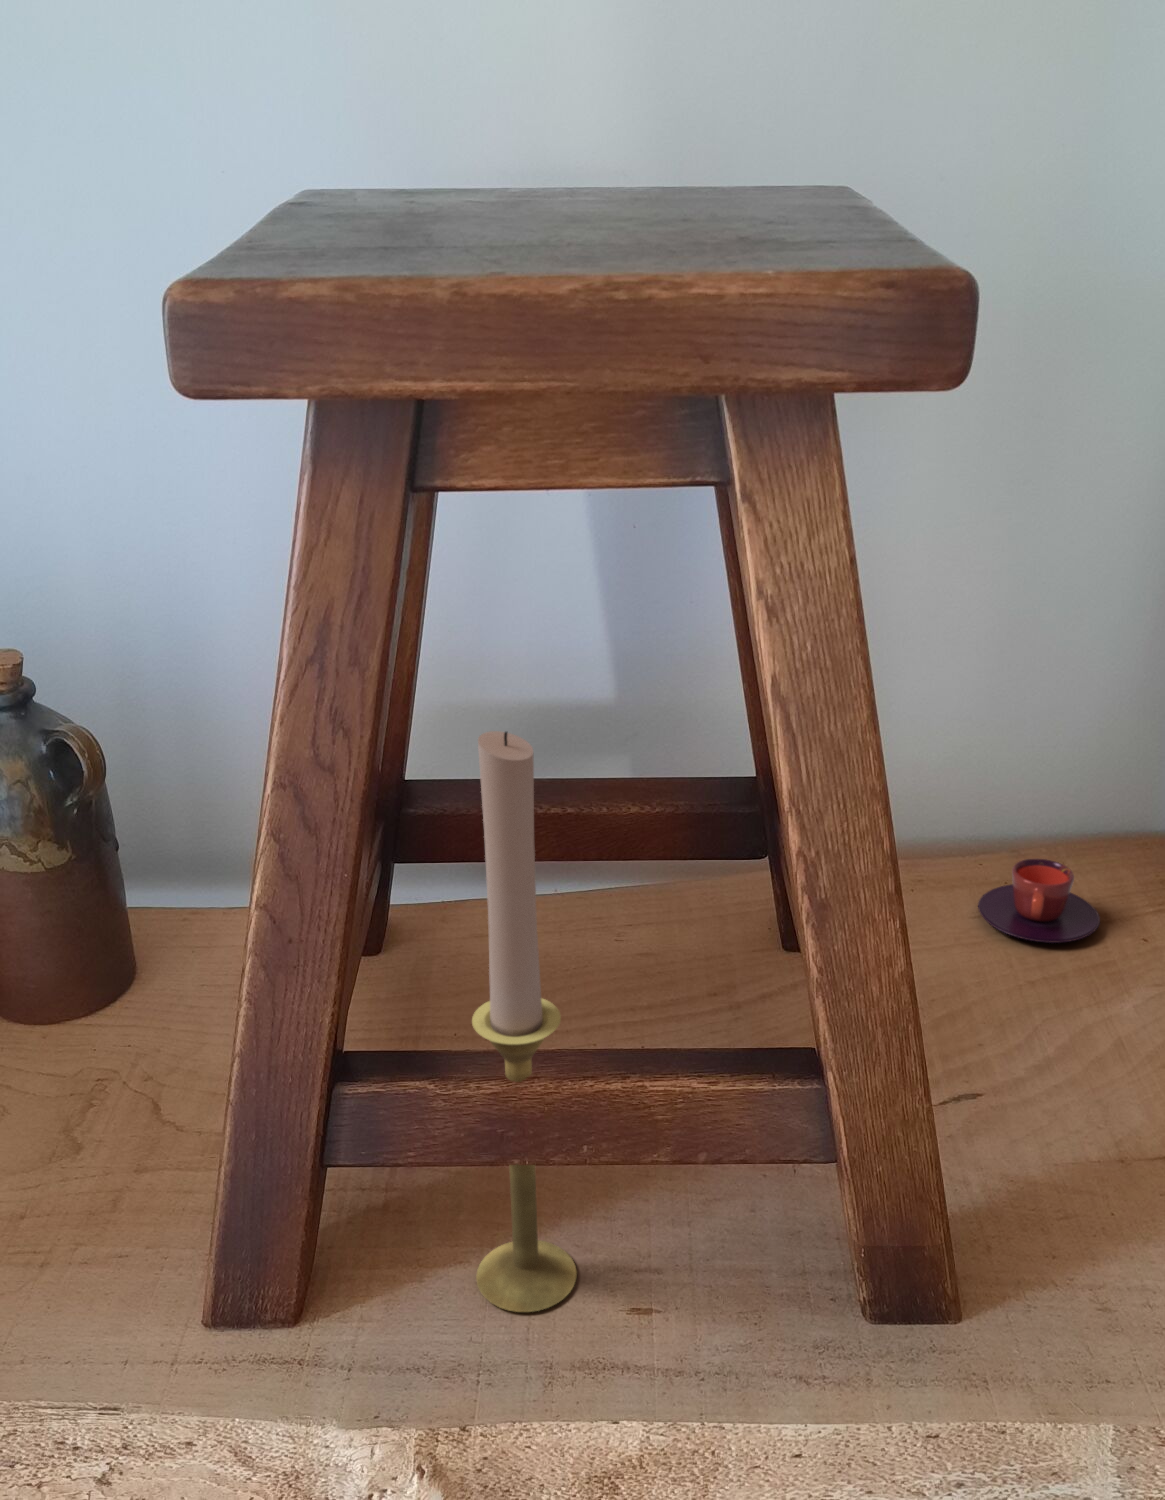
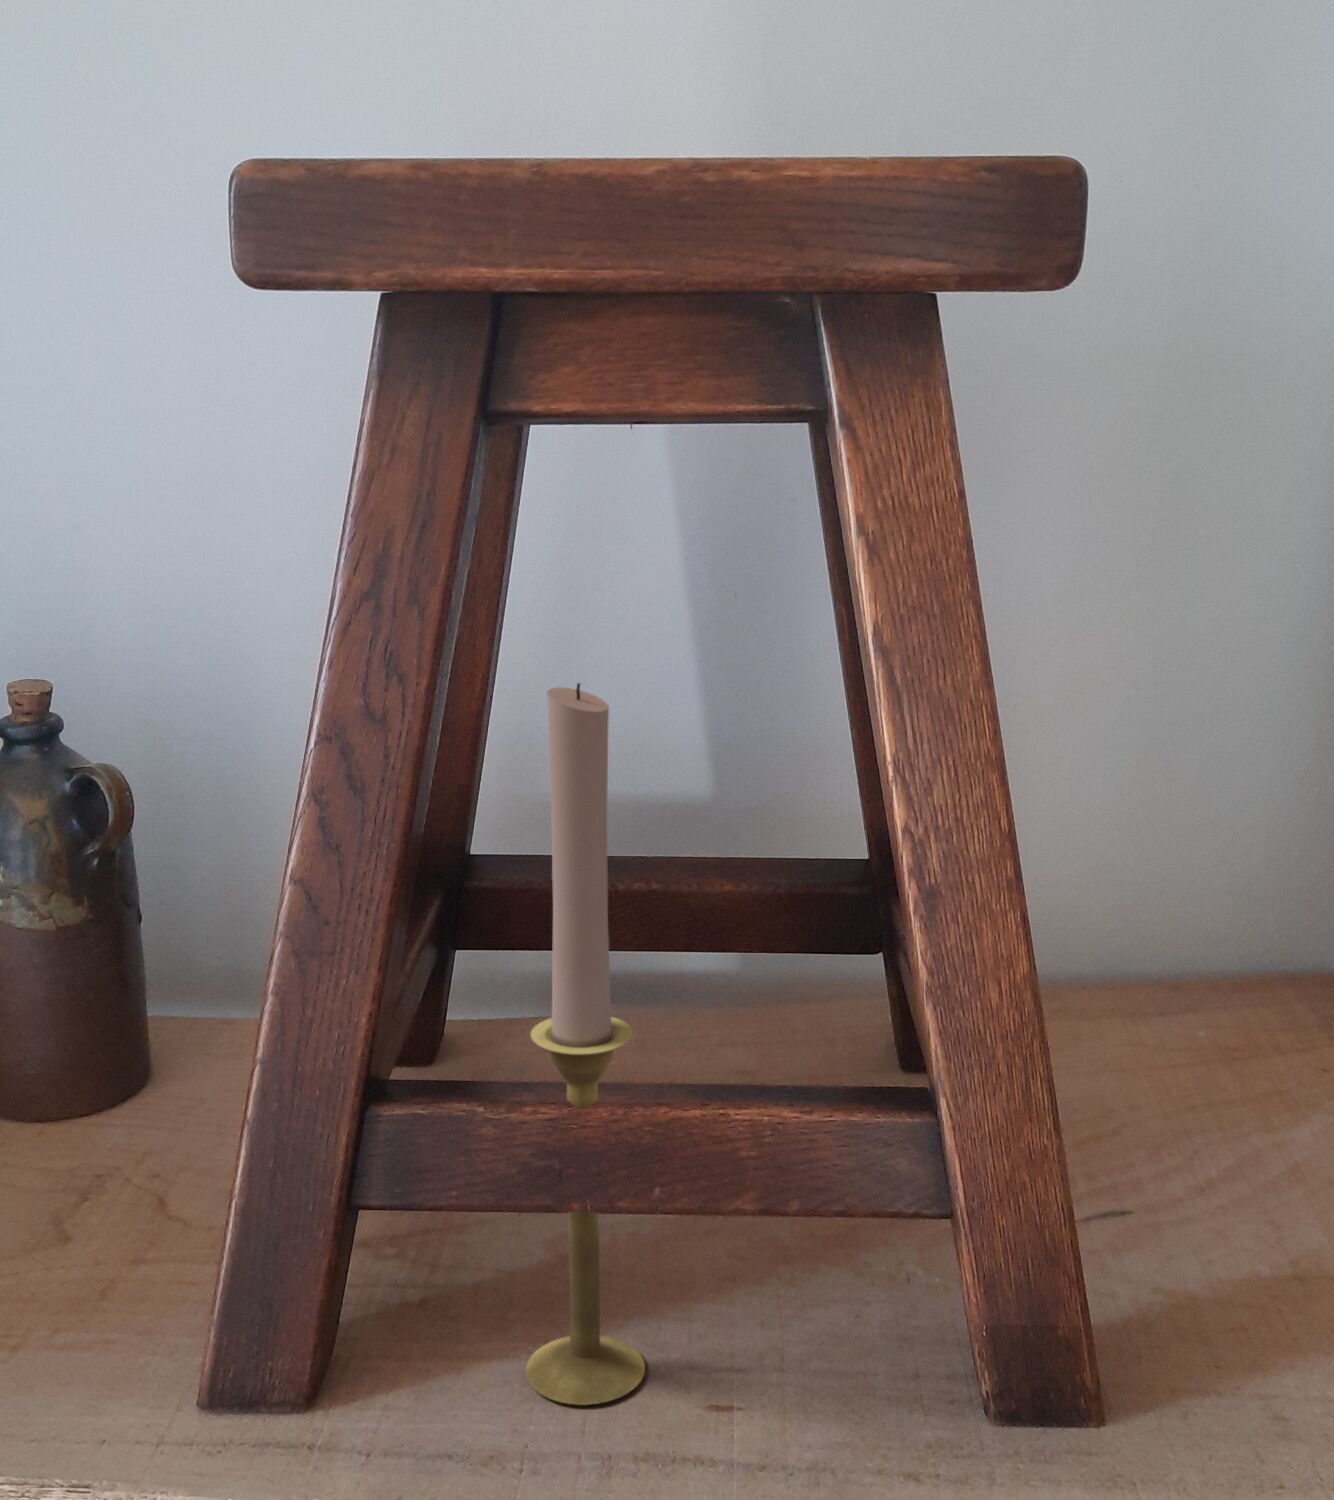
teacup: present [978,859,1100,943] -> none [1130,971,1273,1062]

